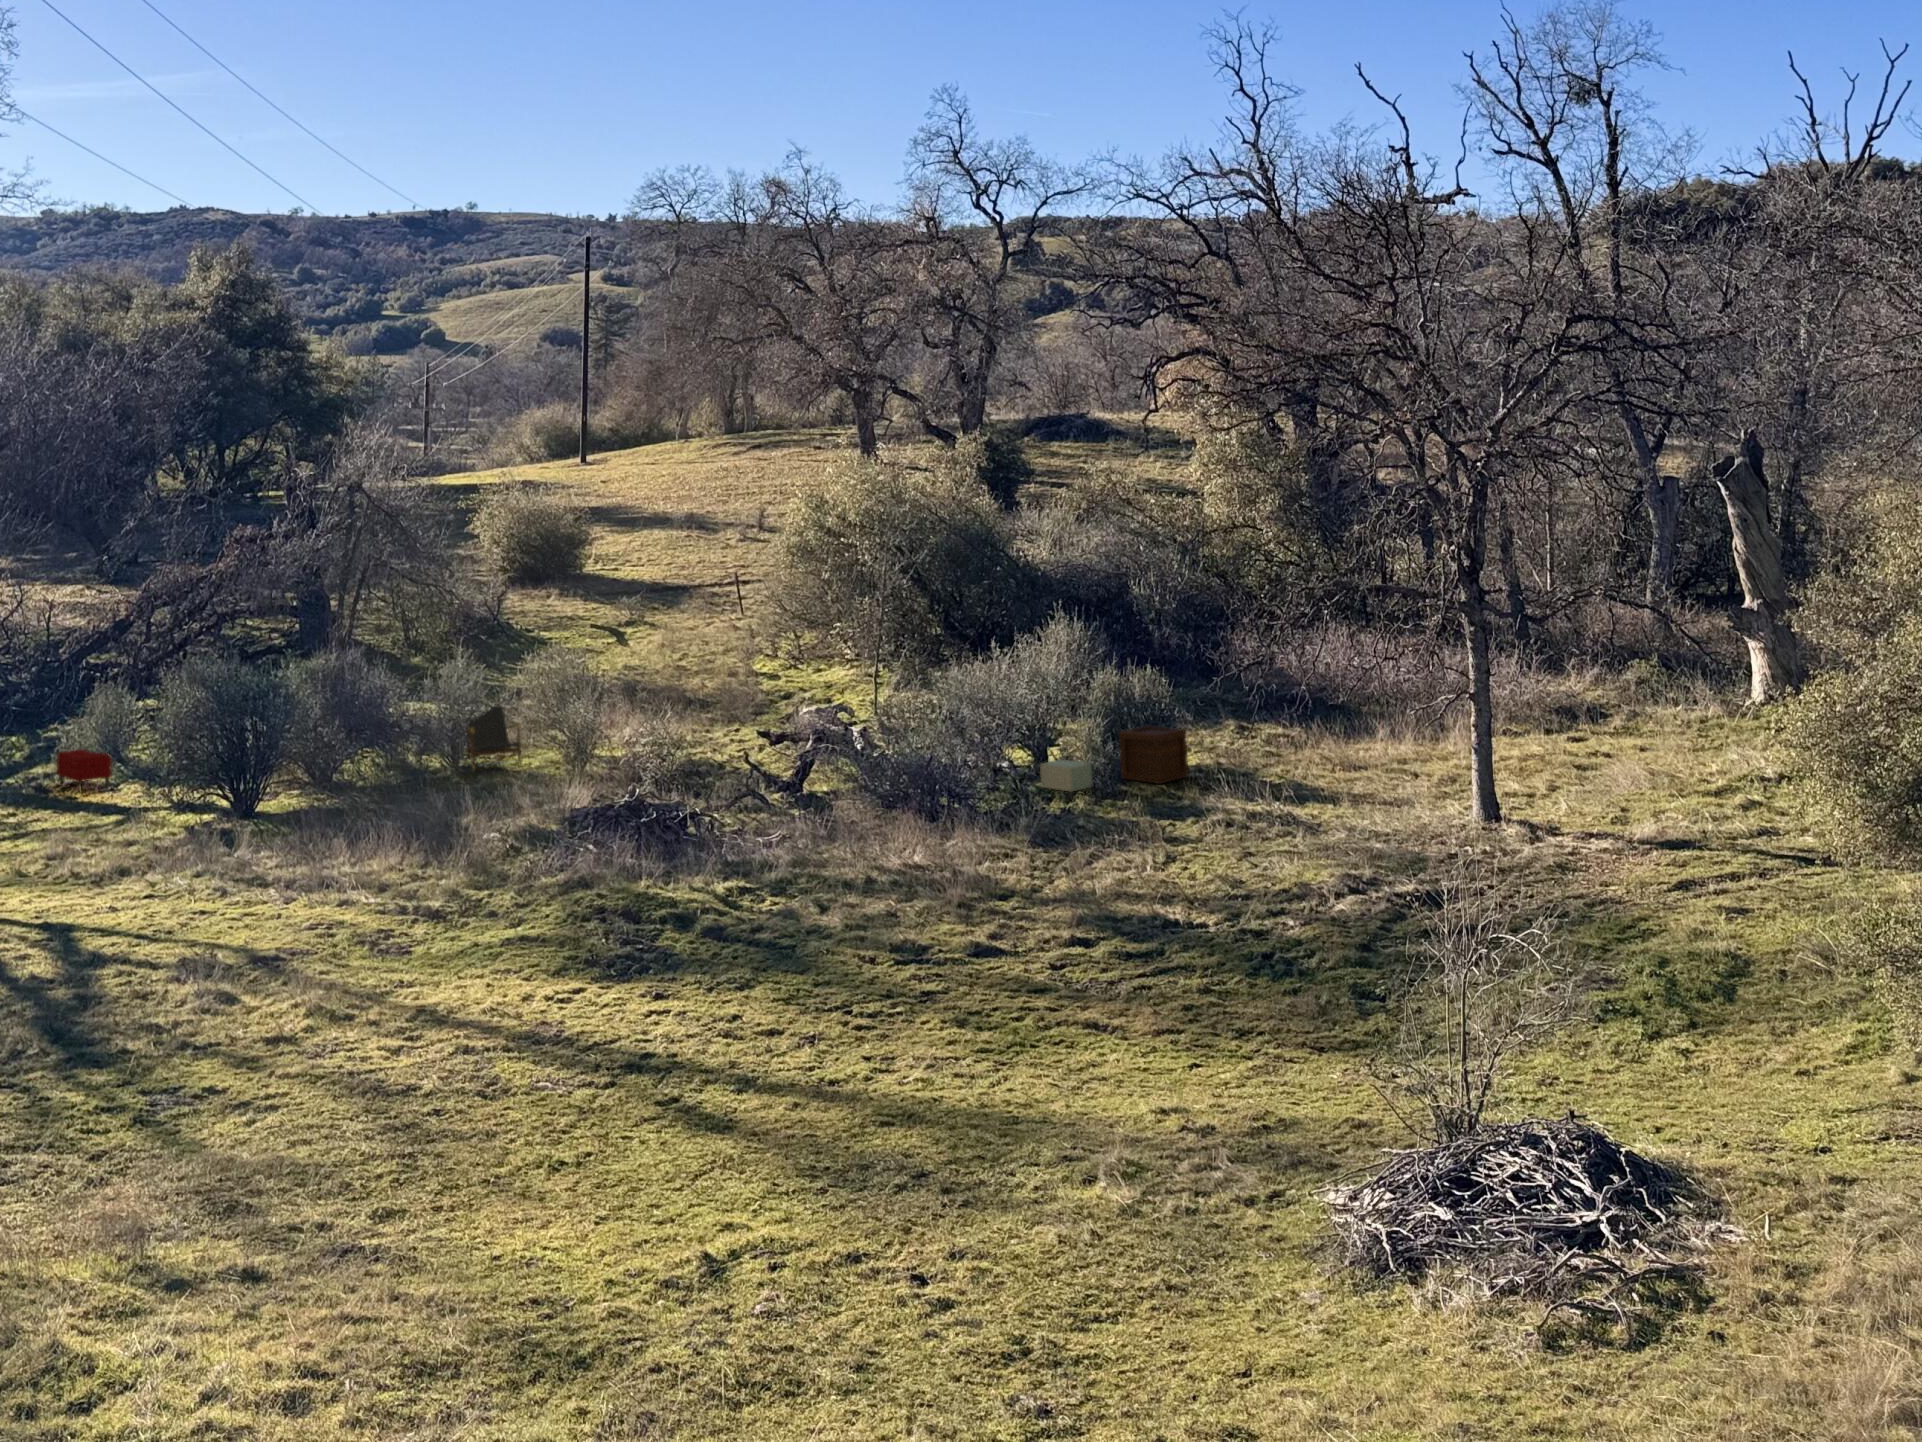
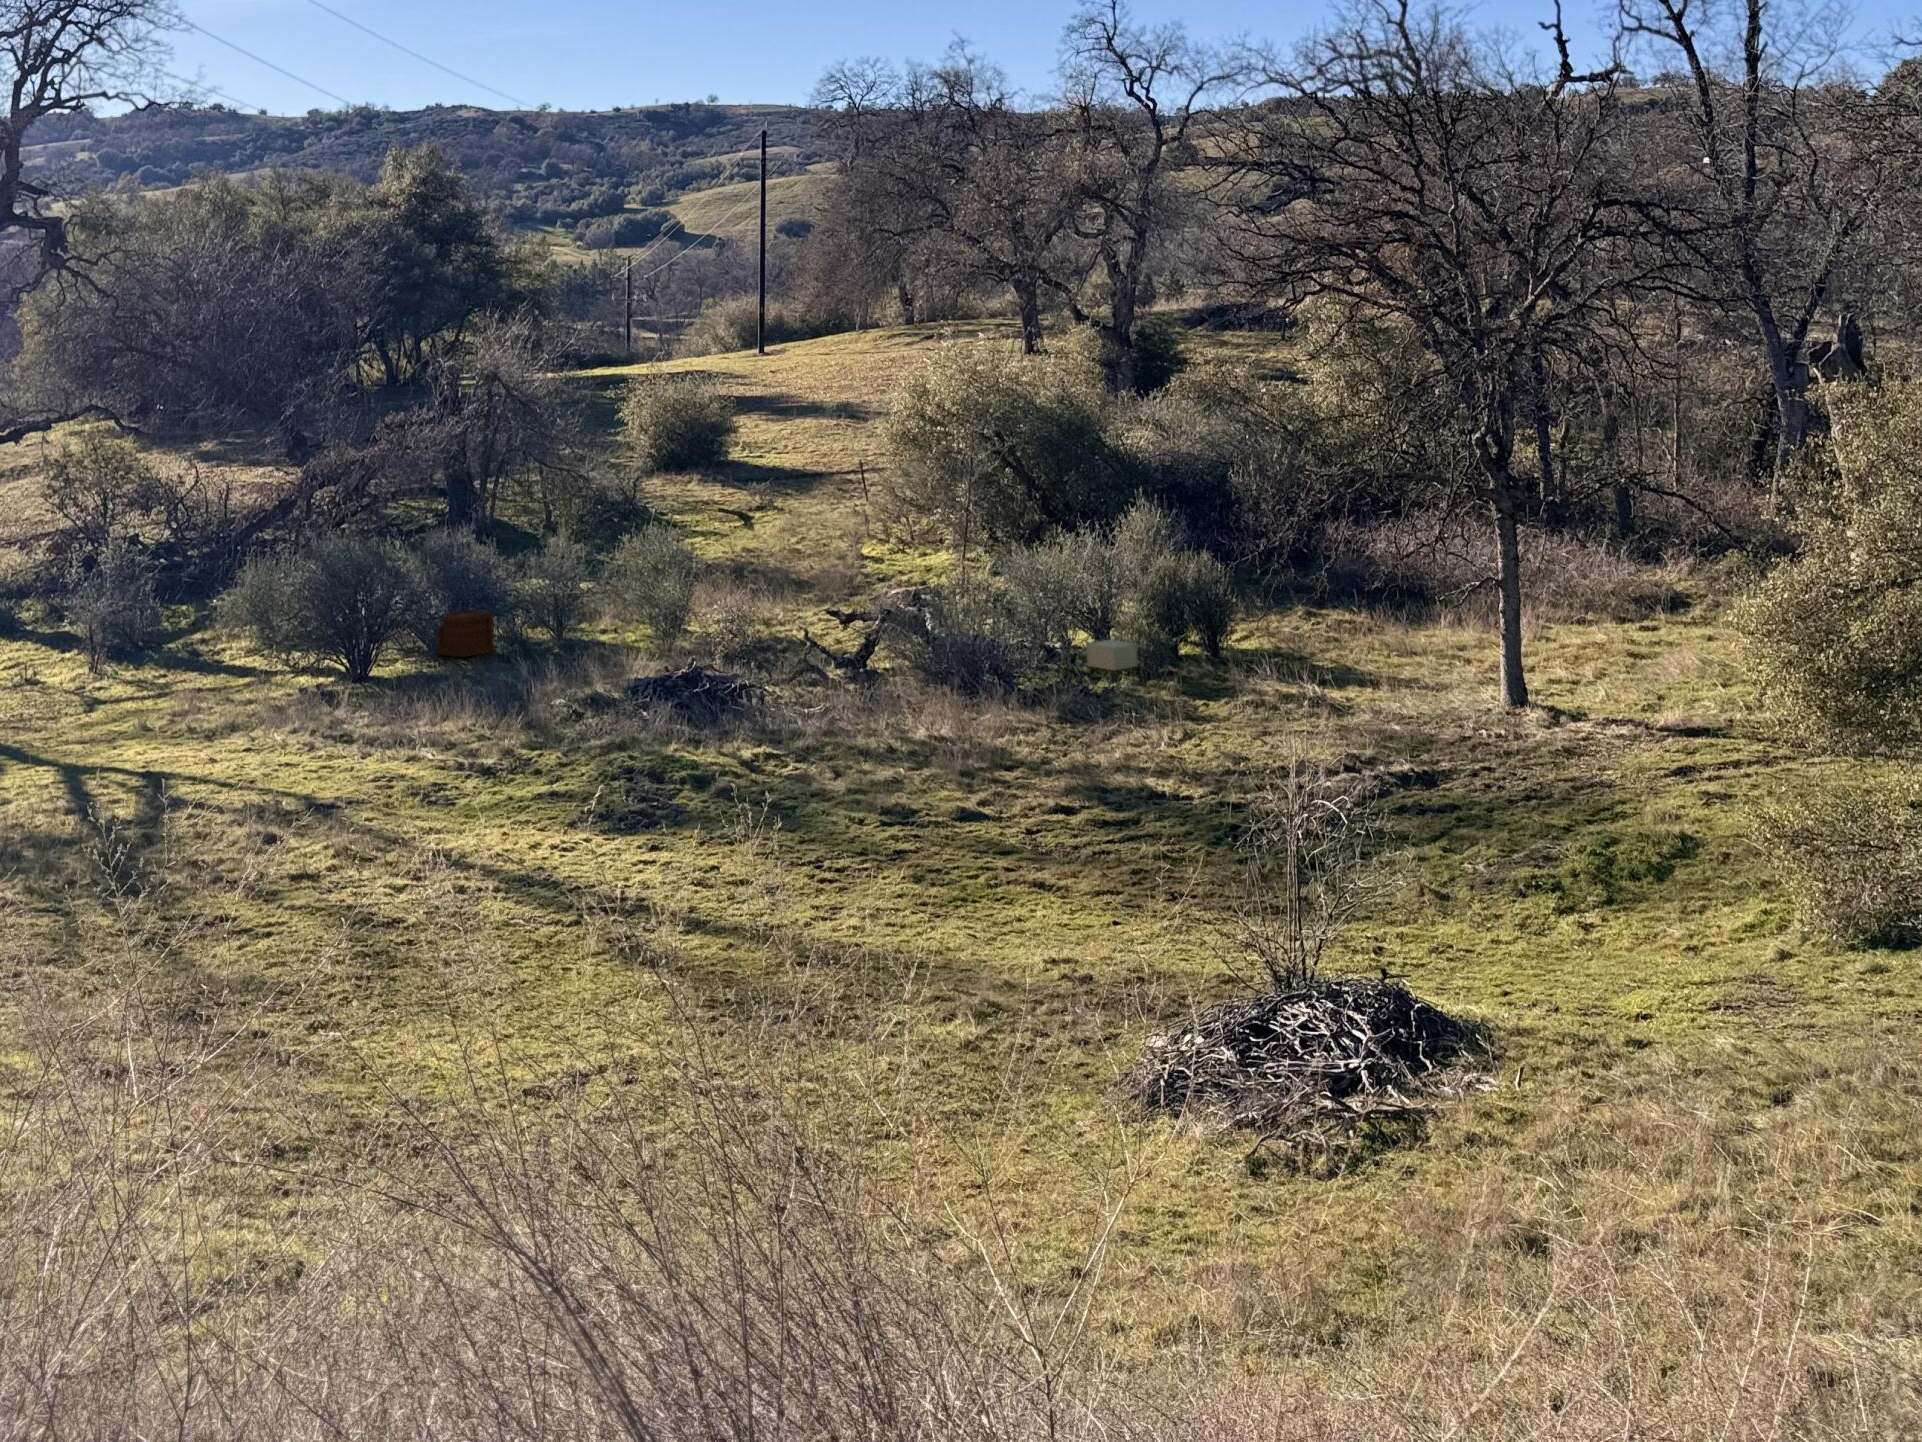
lounge chair: present [466,705,521,770] -> none [561,584,612,644]
wooden crate: present [1119,726,1188,784] -> present [436,609,495,657]
bench: present [57,749,112,792] -> none [205,619,250,659]

